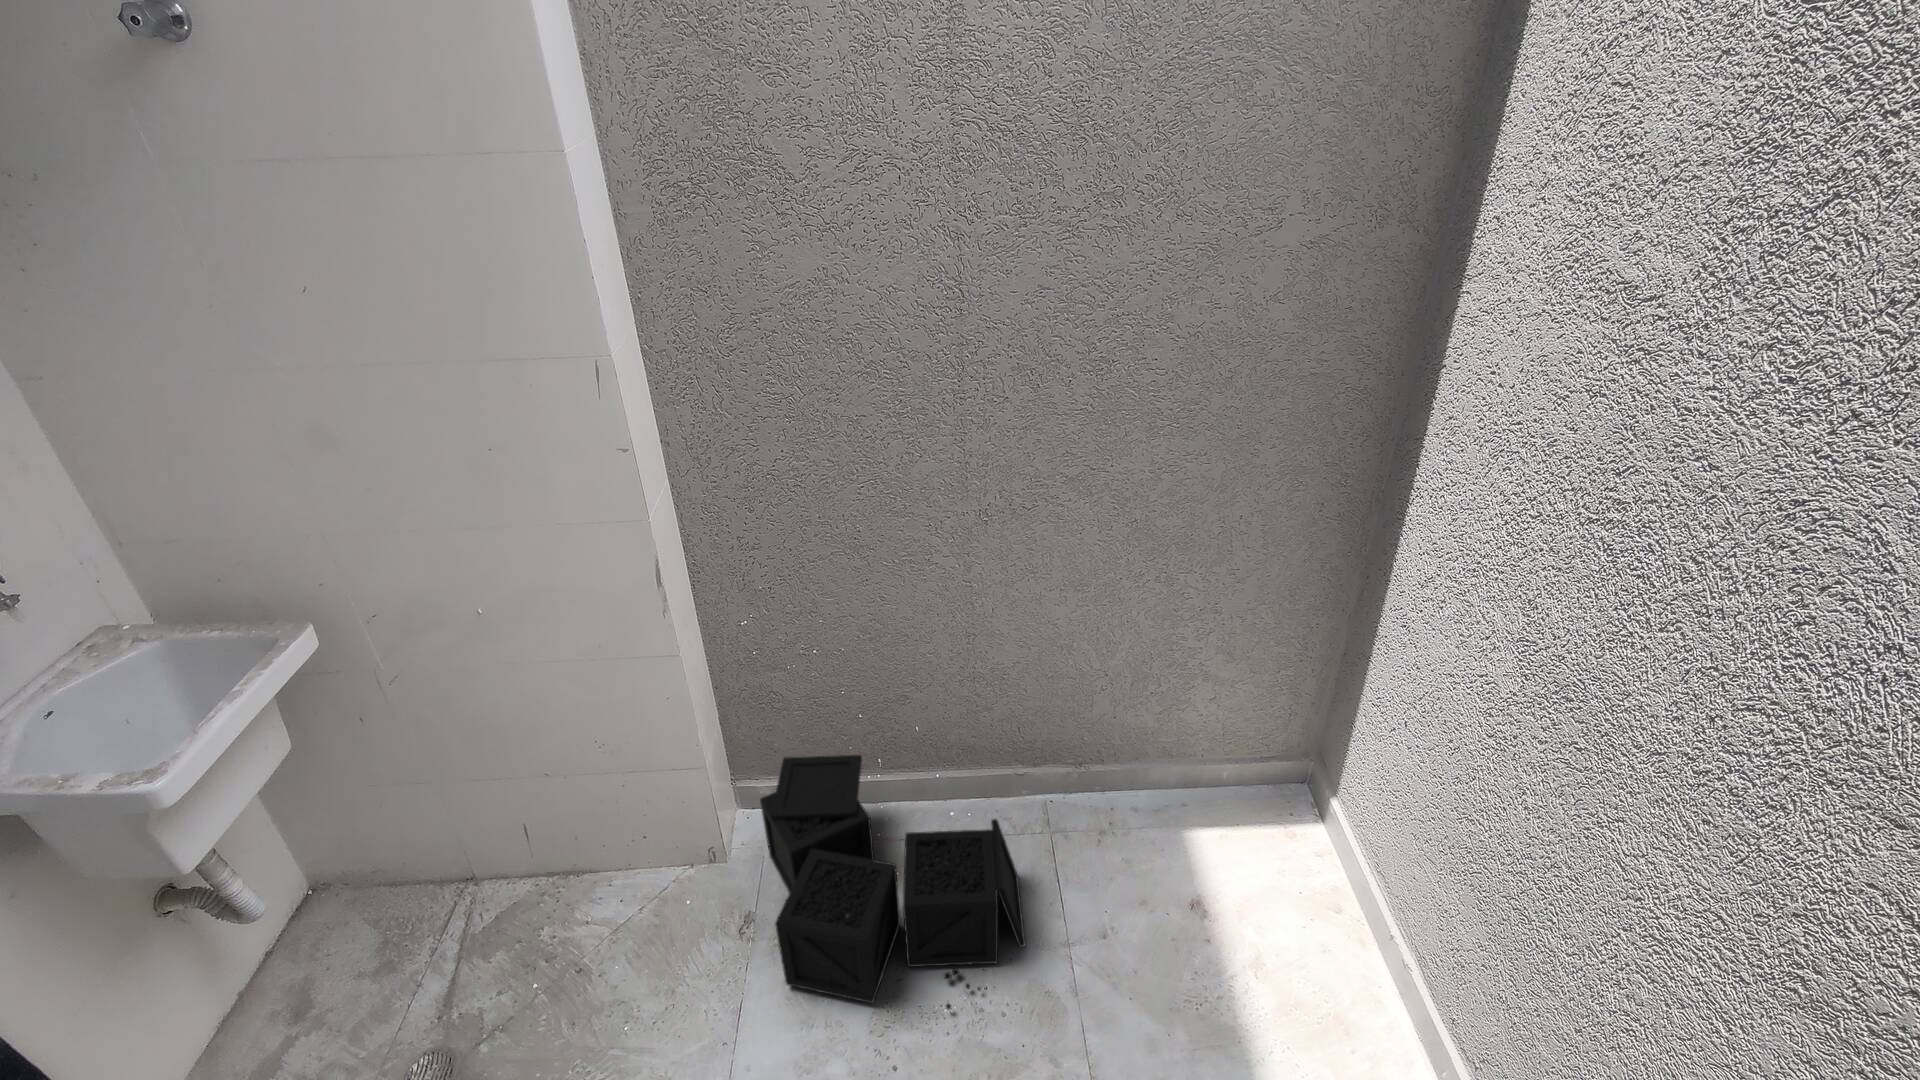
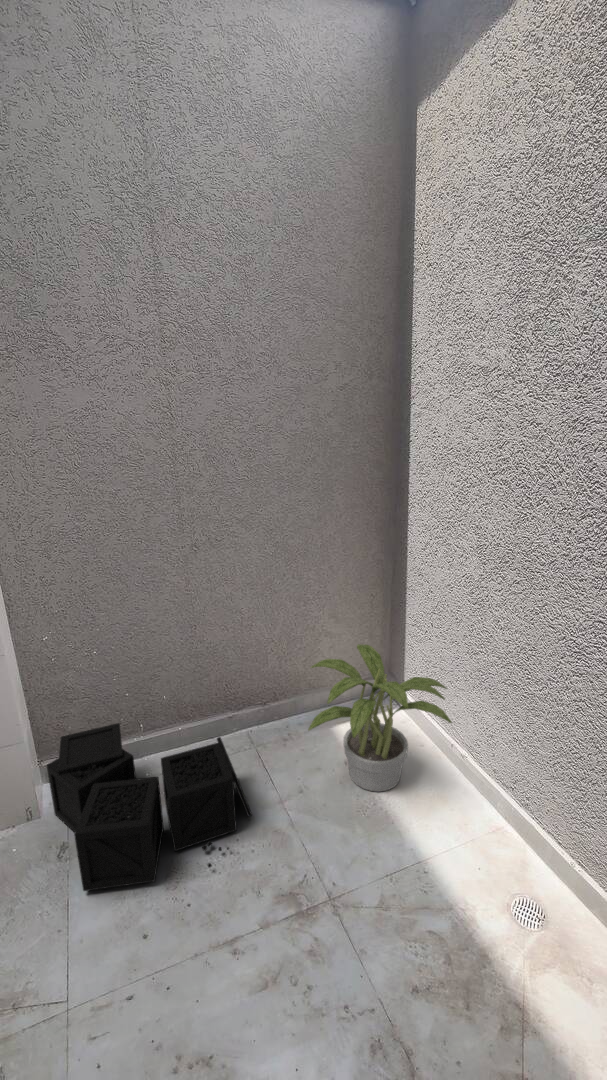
potted plant: none [1131,724,1400,972] -> present [308,644,452,791]

